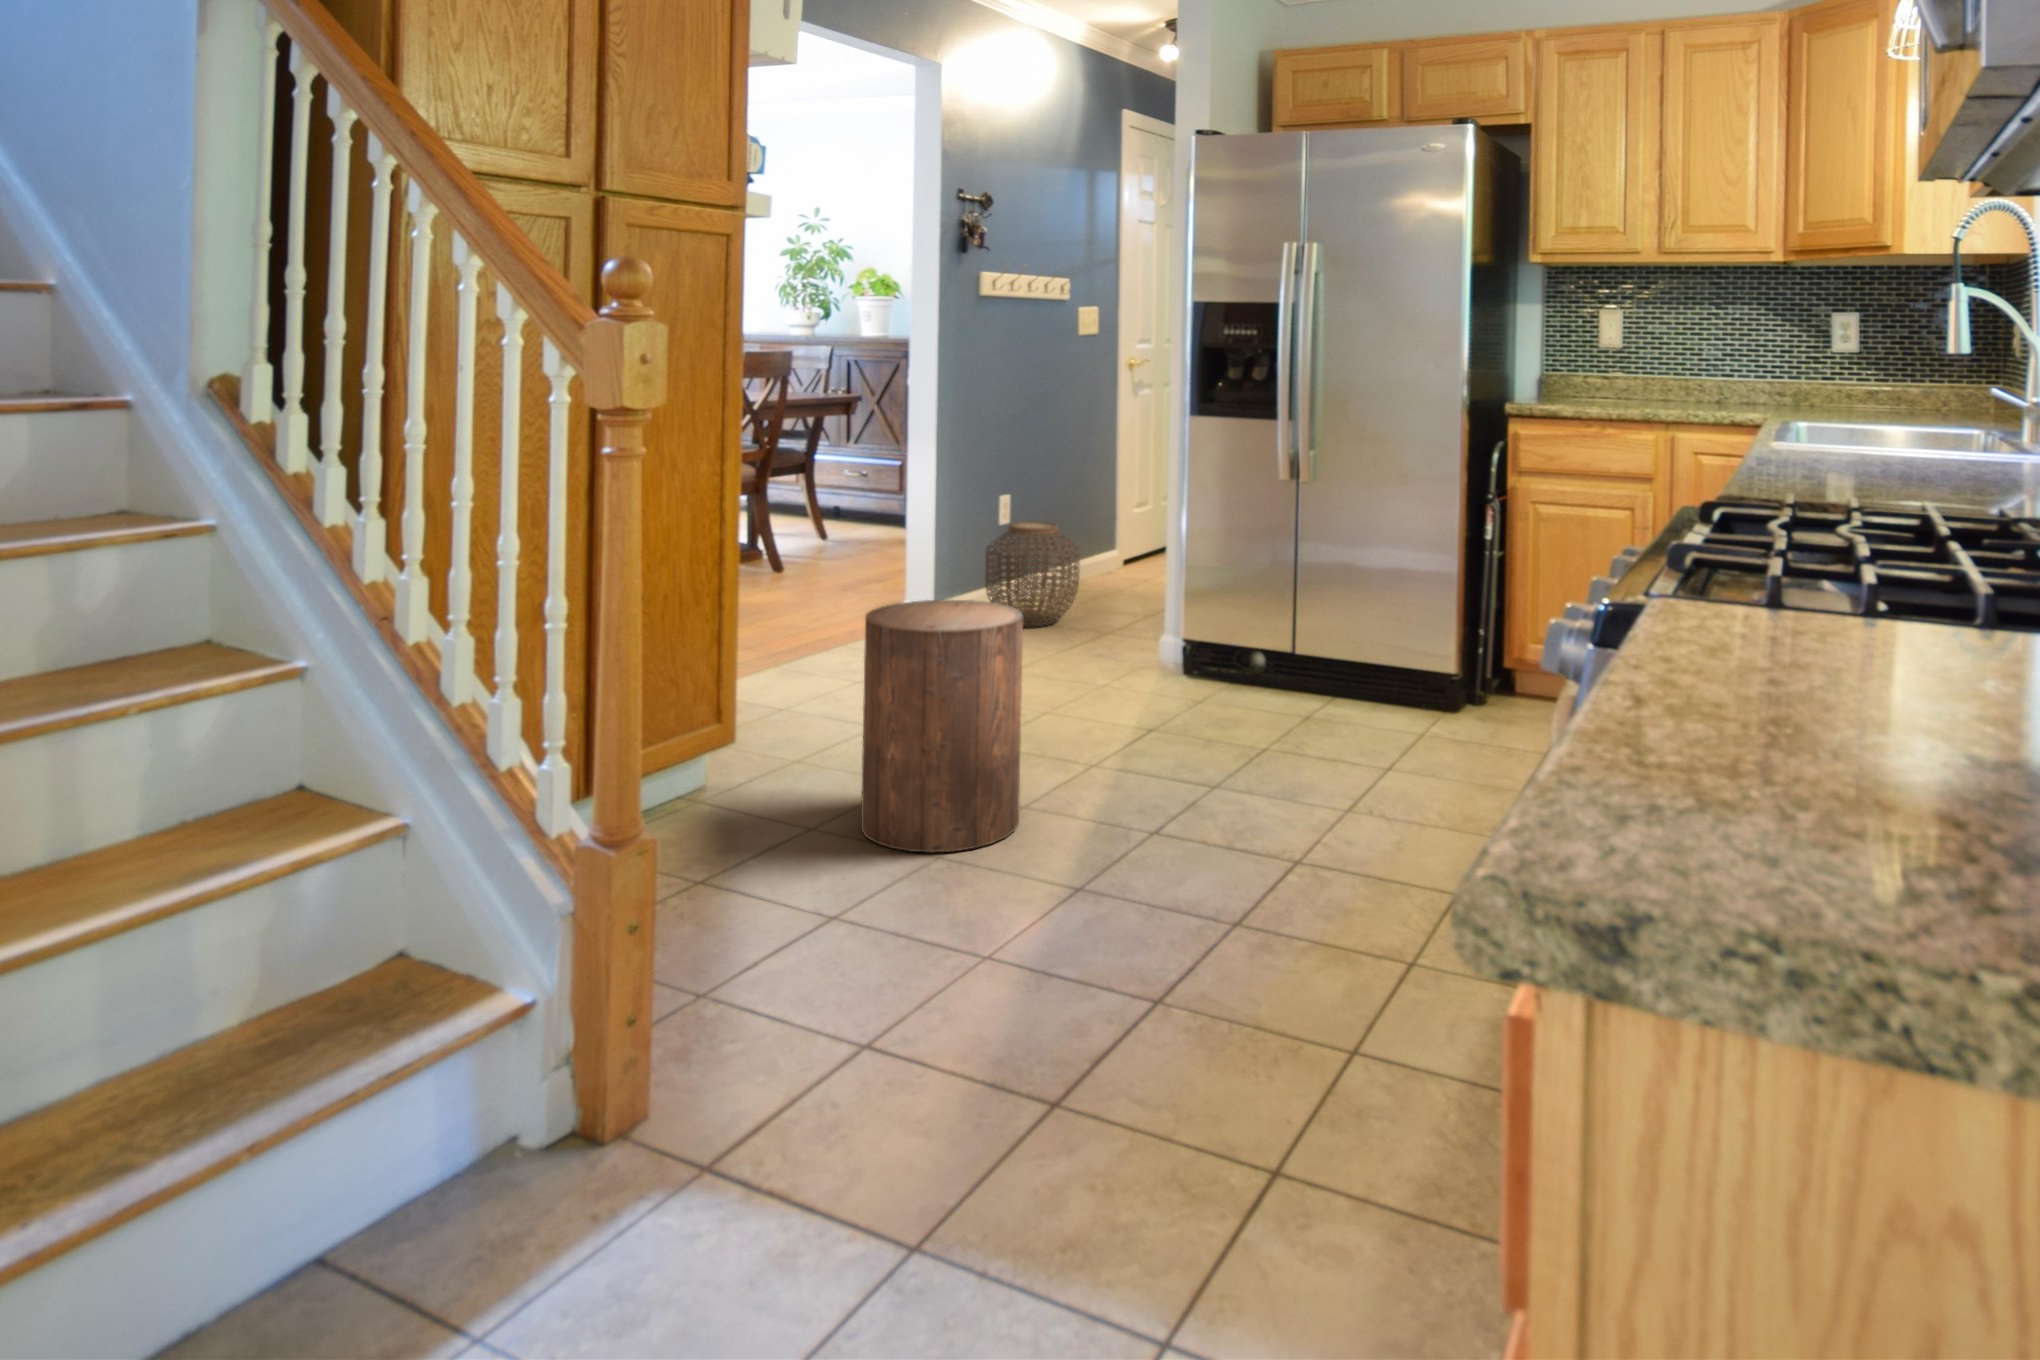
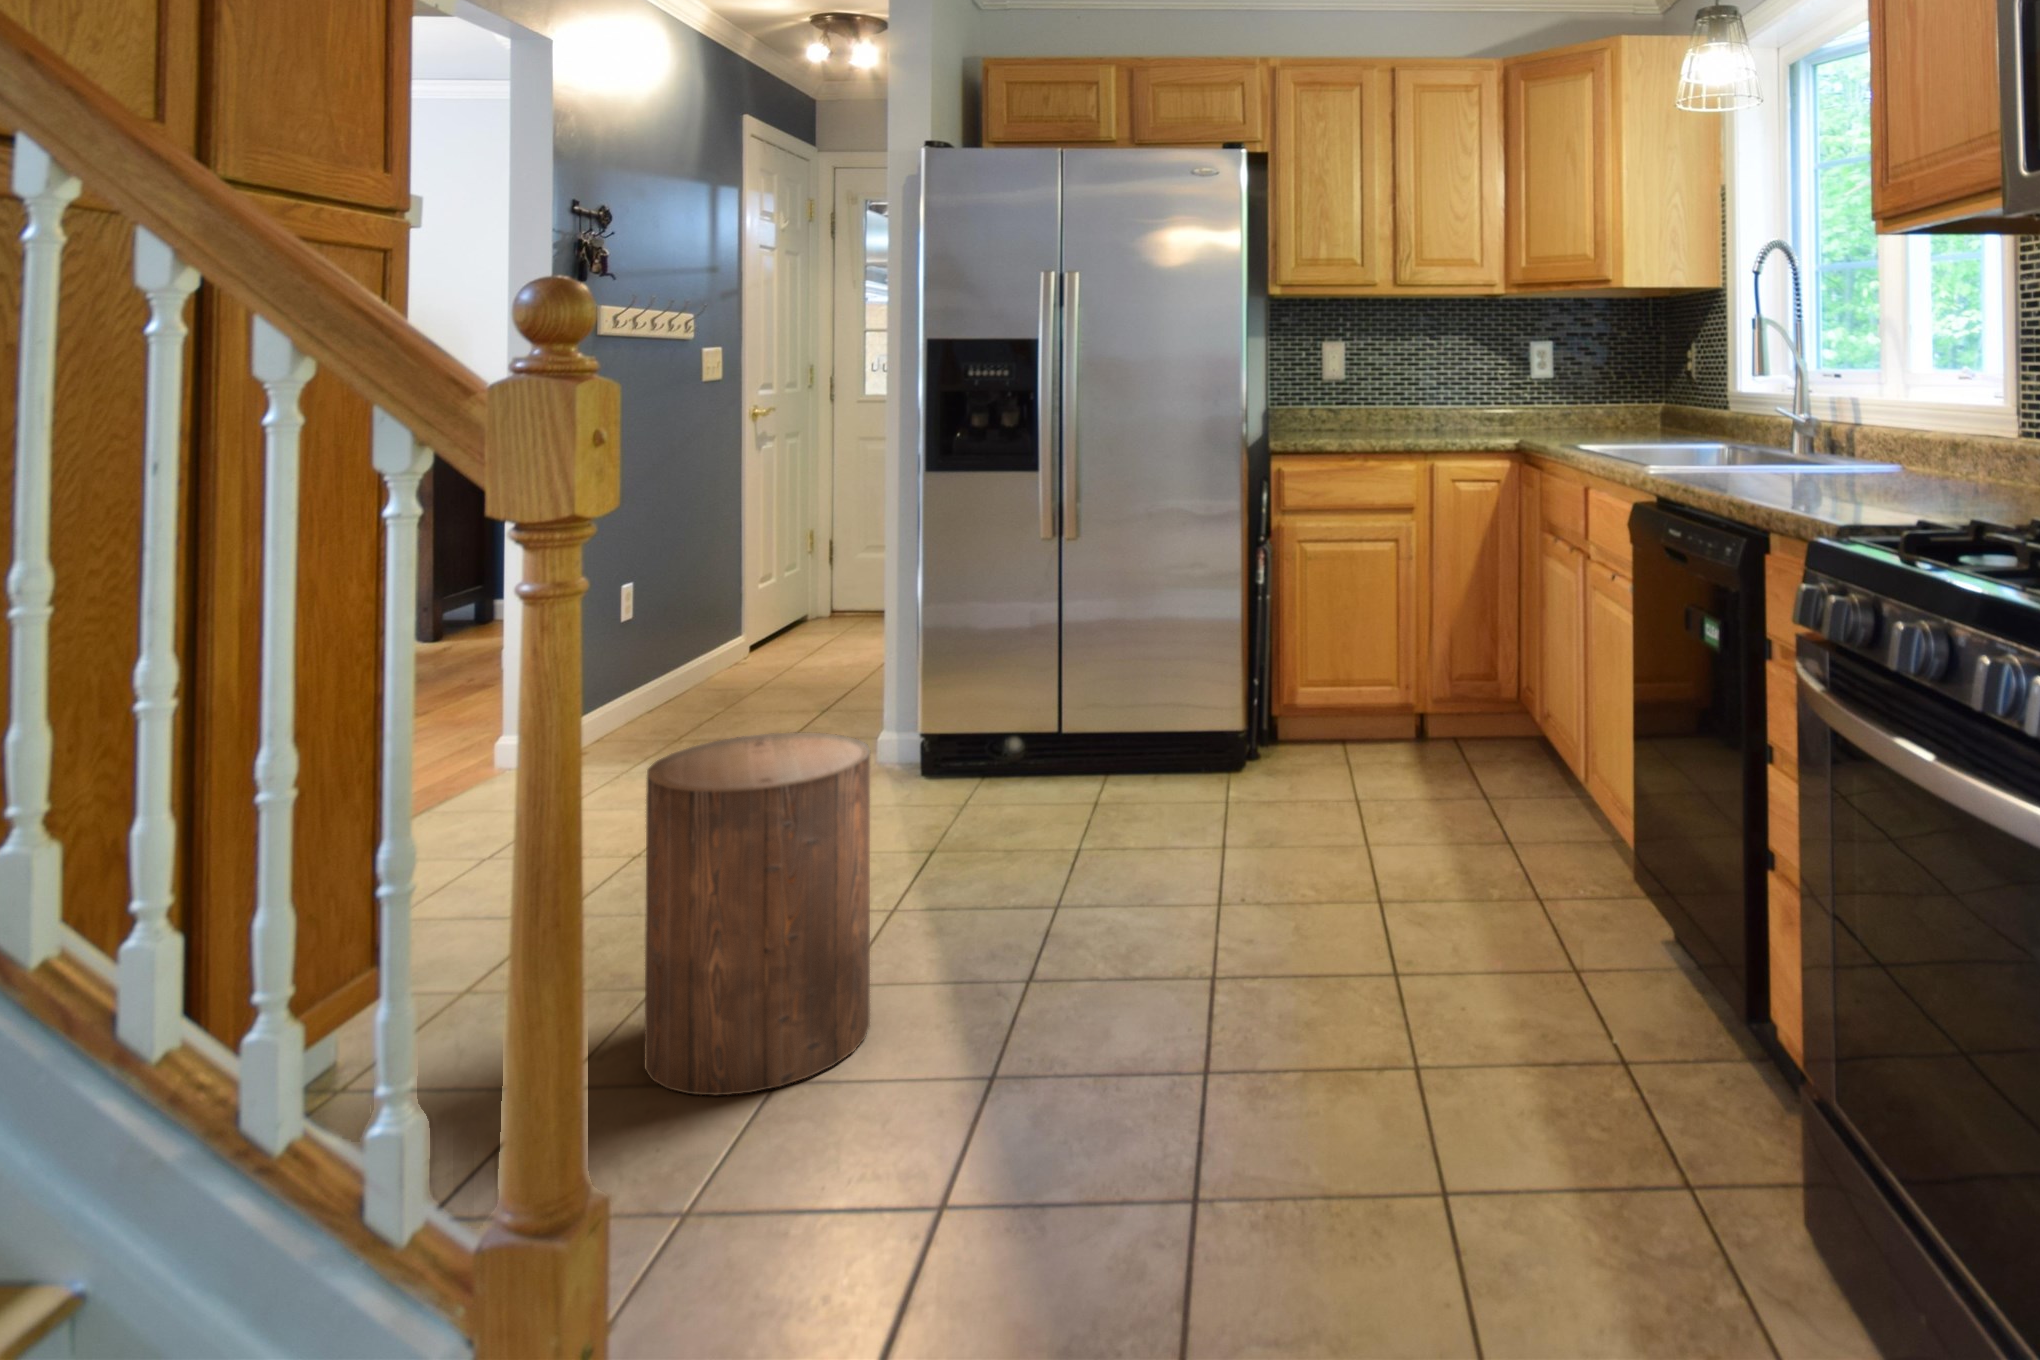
woven basket: present [985,521,1080,627] -> none [615,613,743,748]

